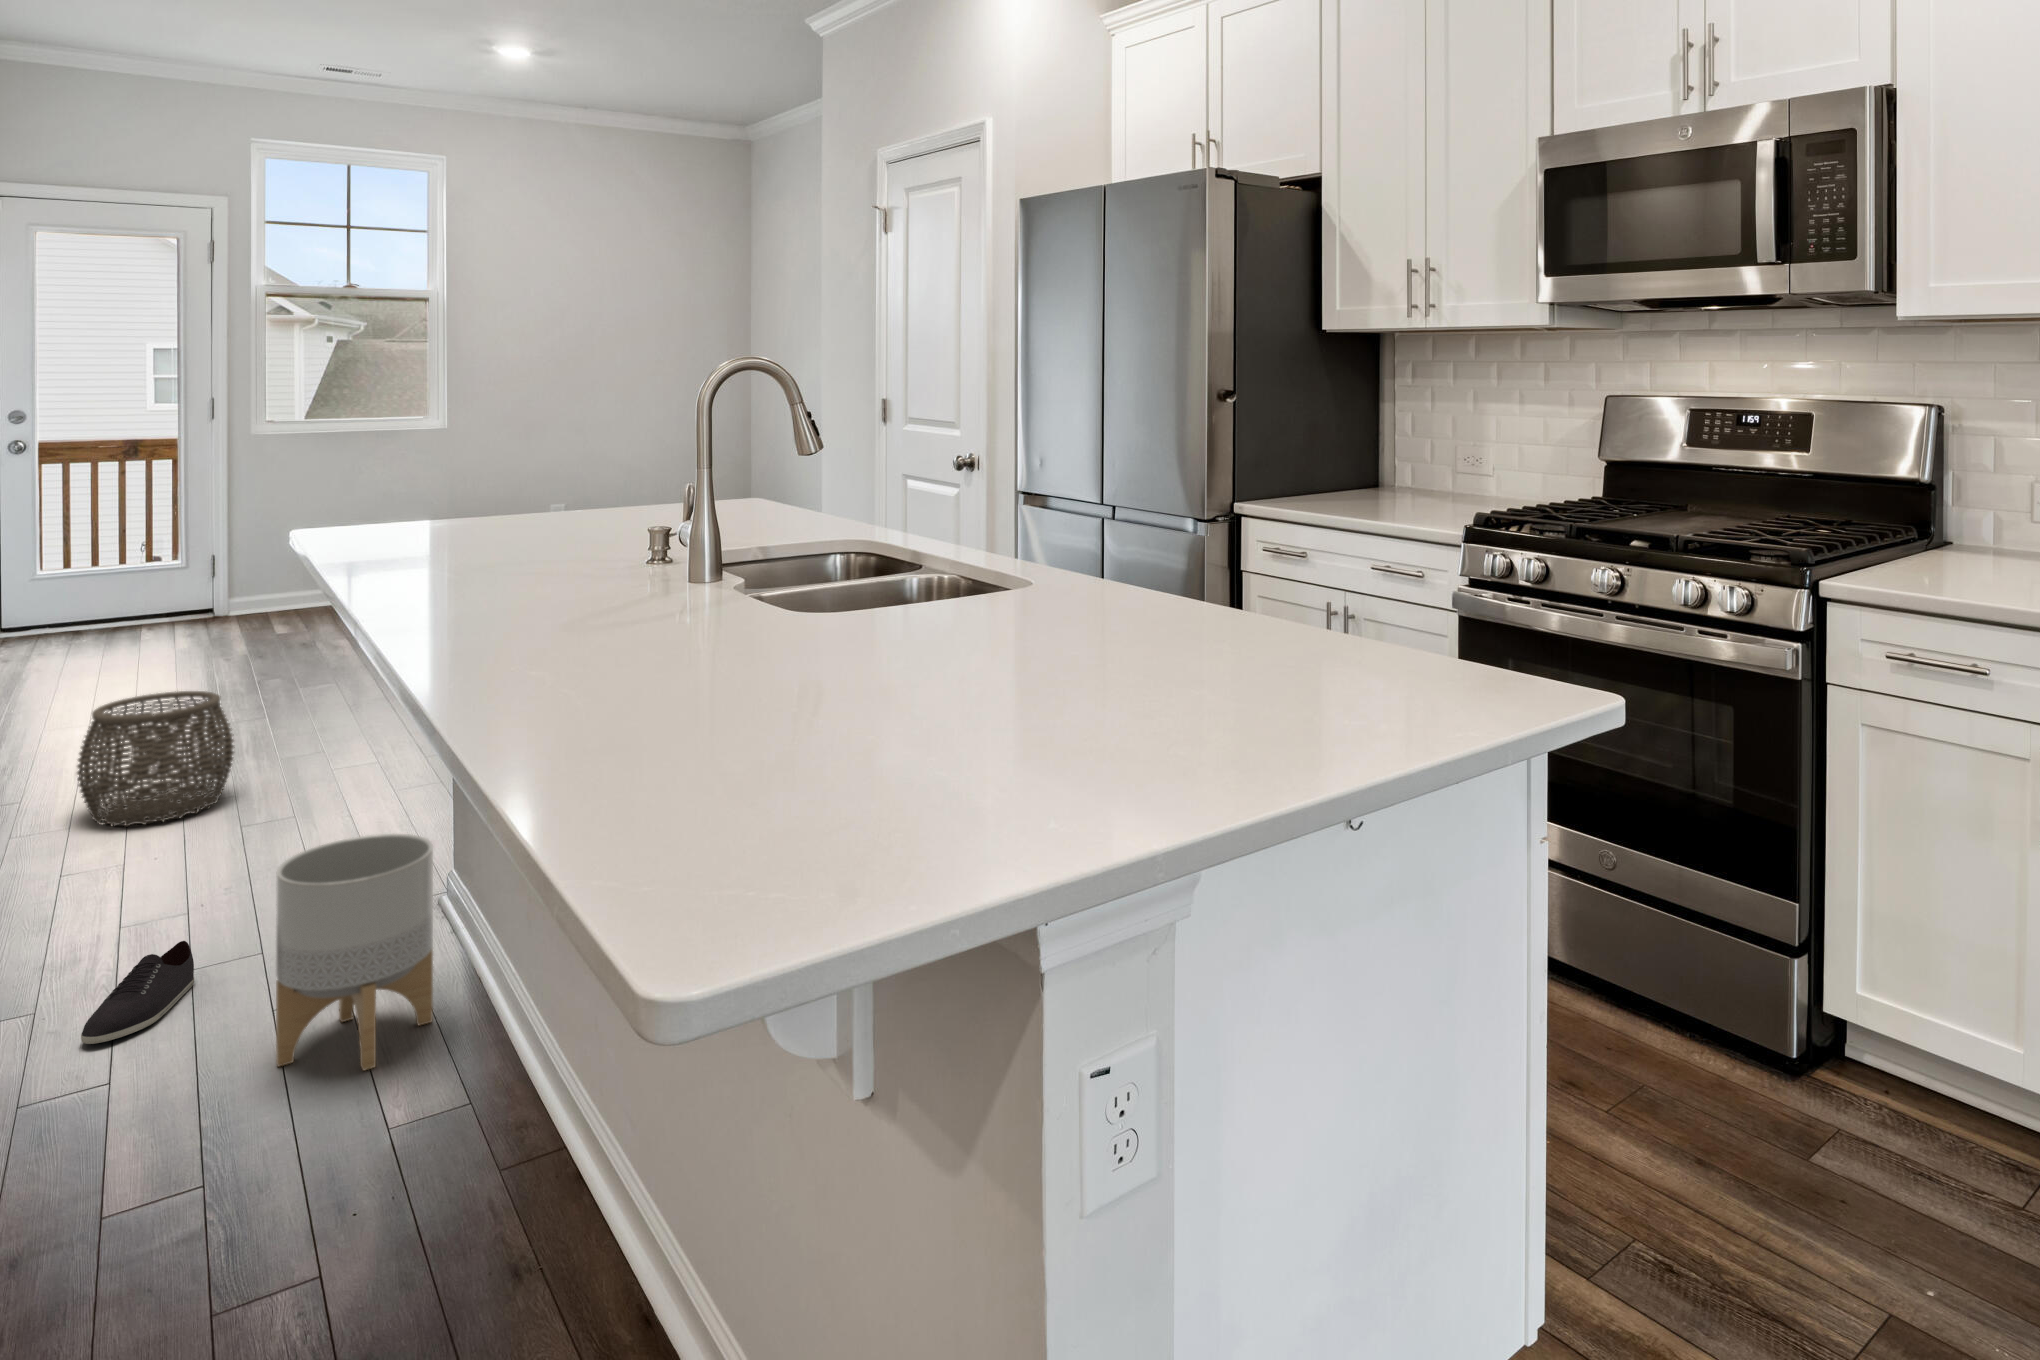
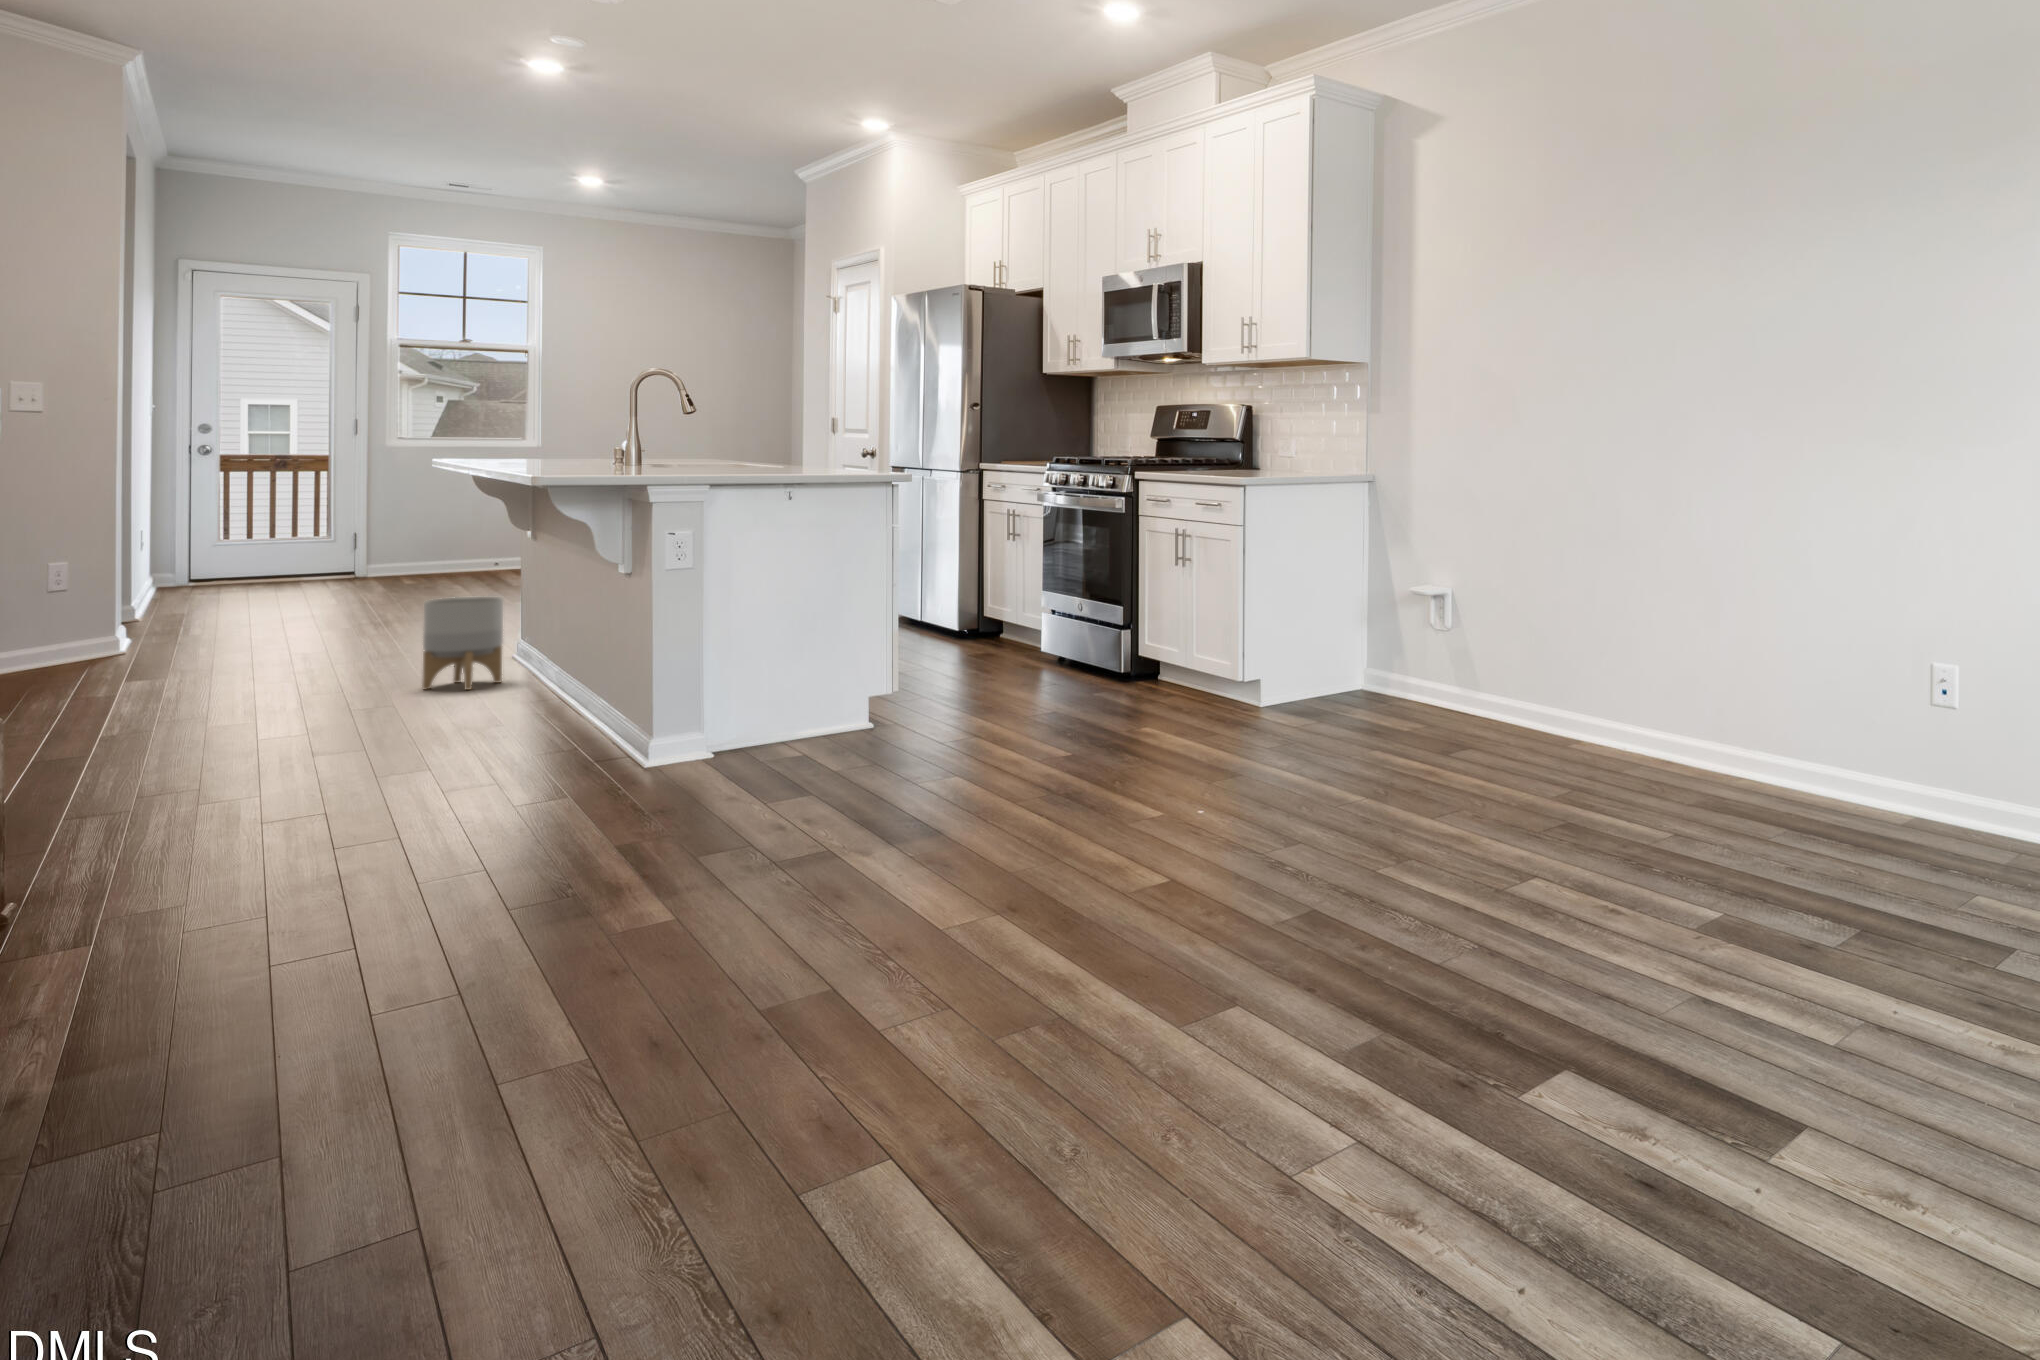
woven basket: present [77,691,234,826] -> none [289,575,386,644]
shoe: present [81,941,194,1044] -> none [322,655,376,685]

